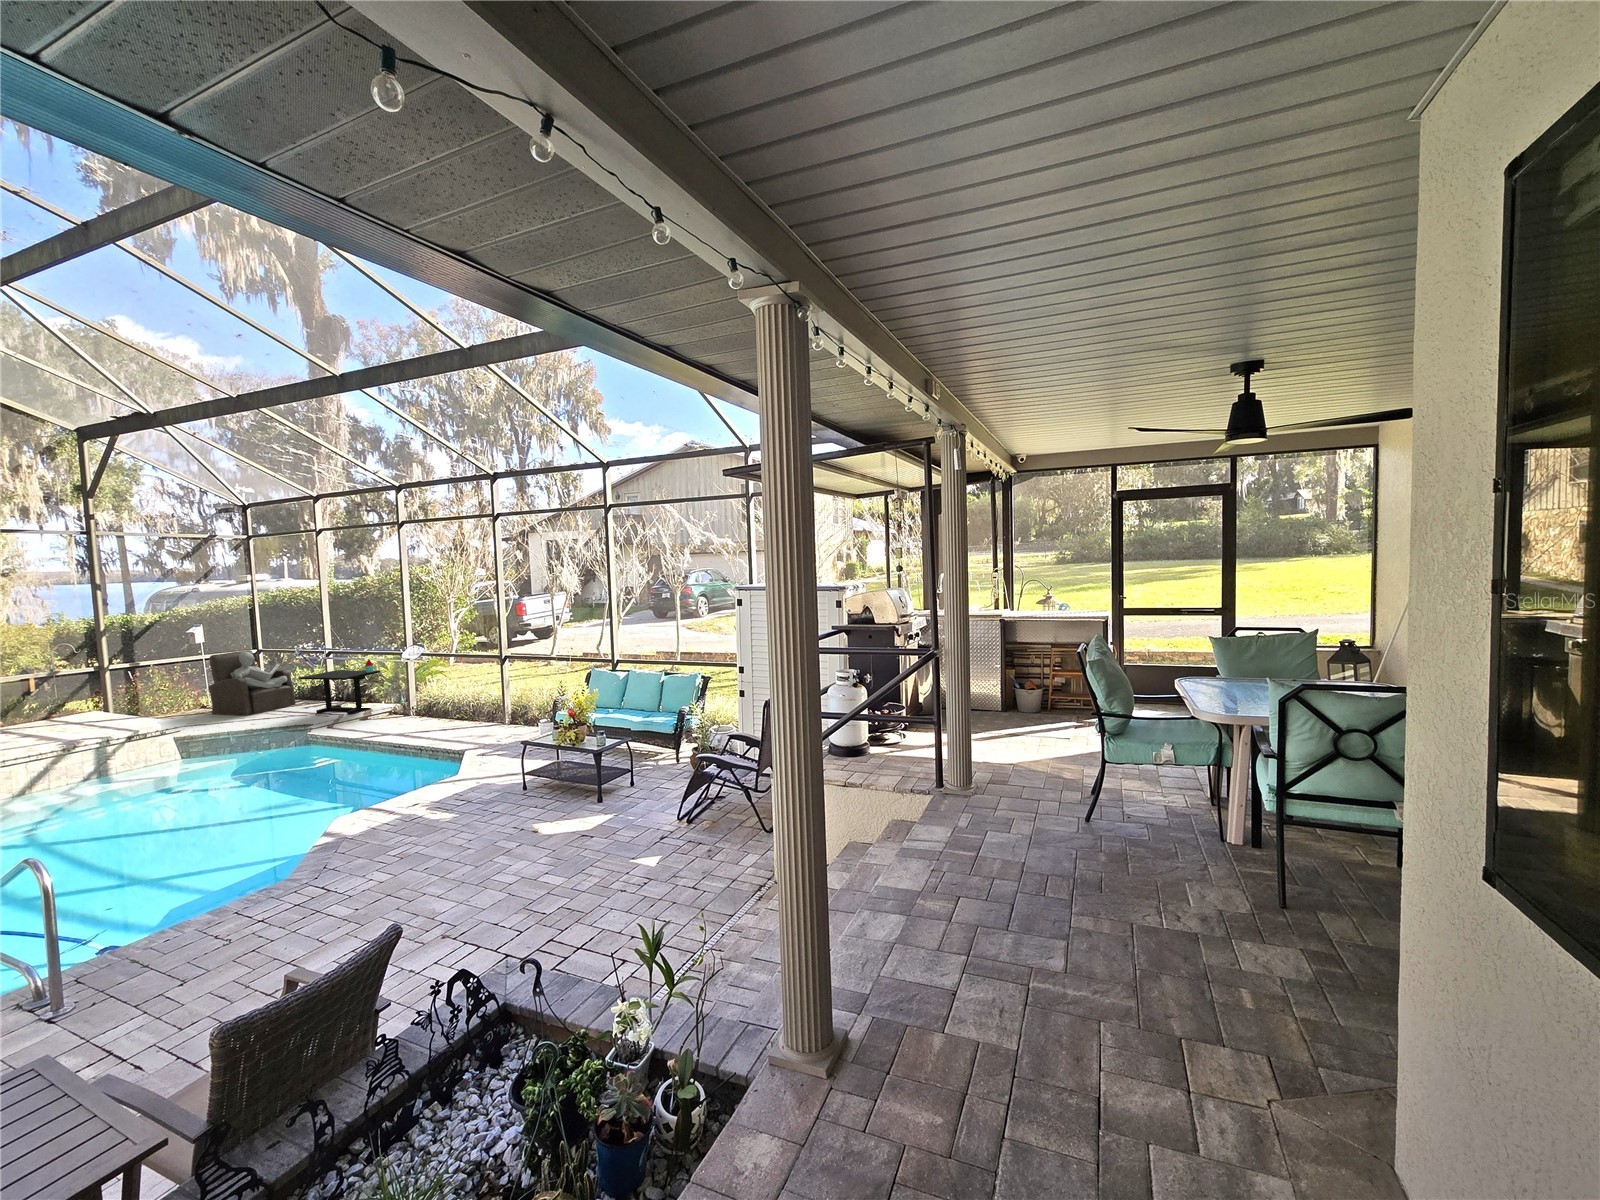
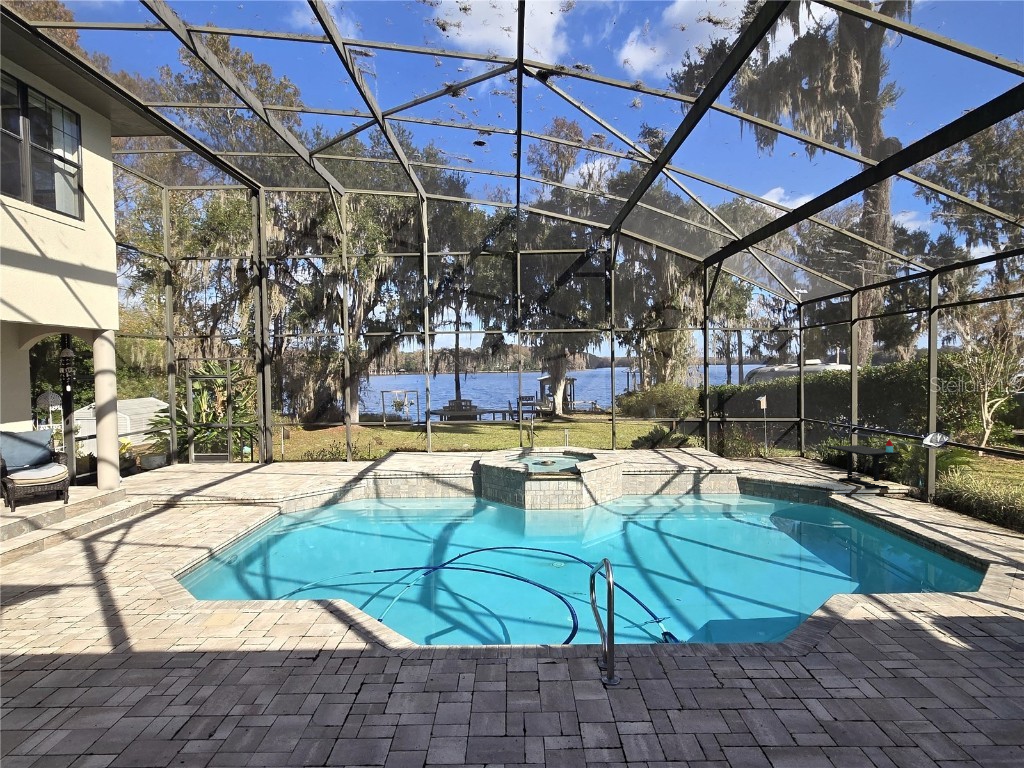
armchair: present [209,650,296,715] -> none [765,418,824,470]

